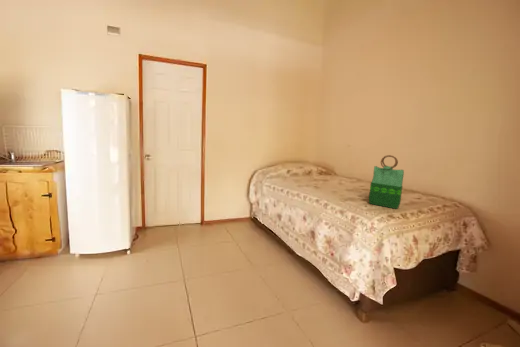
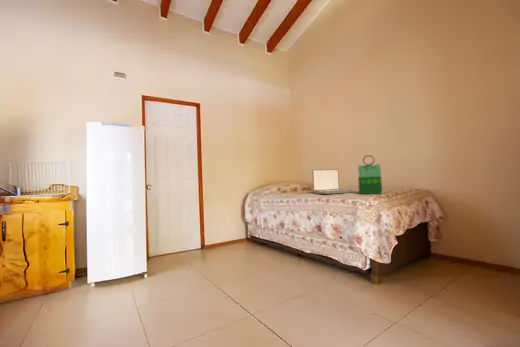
laptop: none [318,160,365,196] -> present [312,169,353,194]

